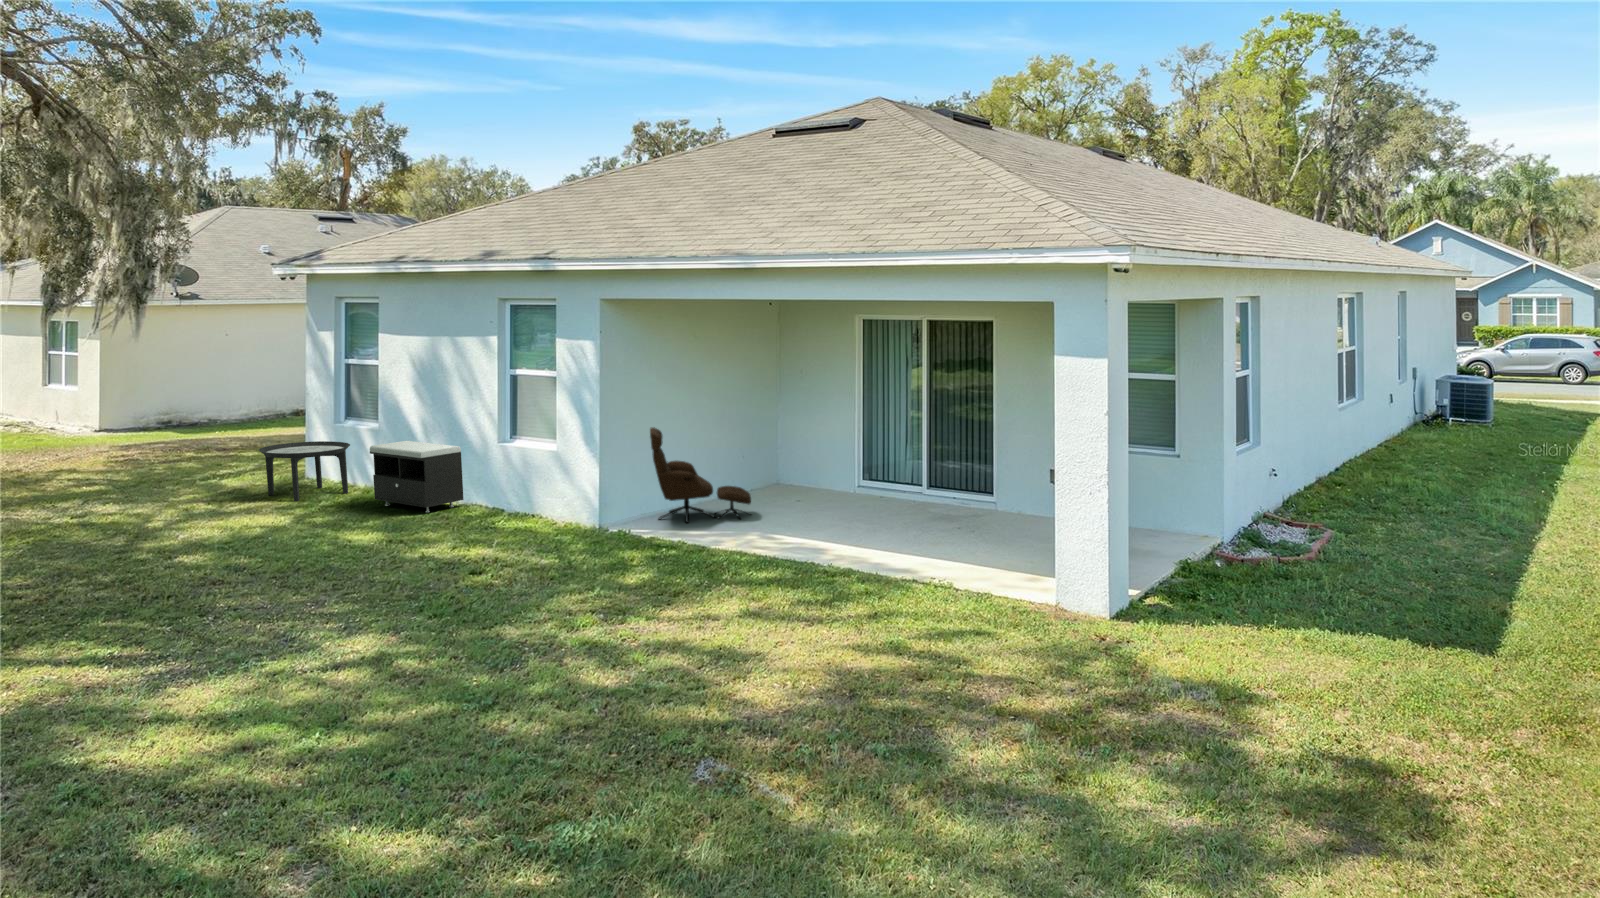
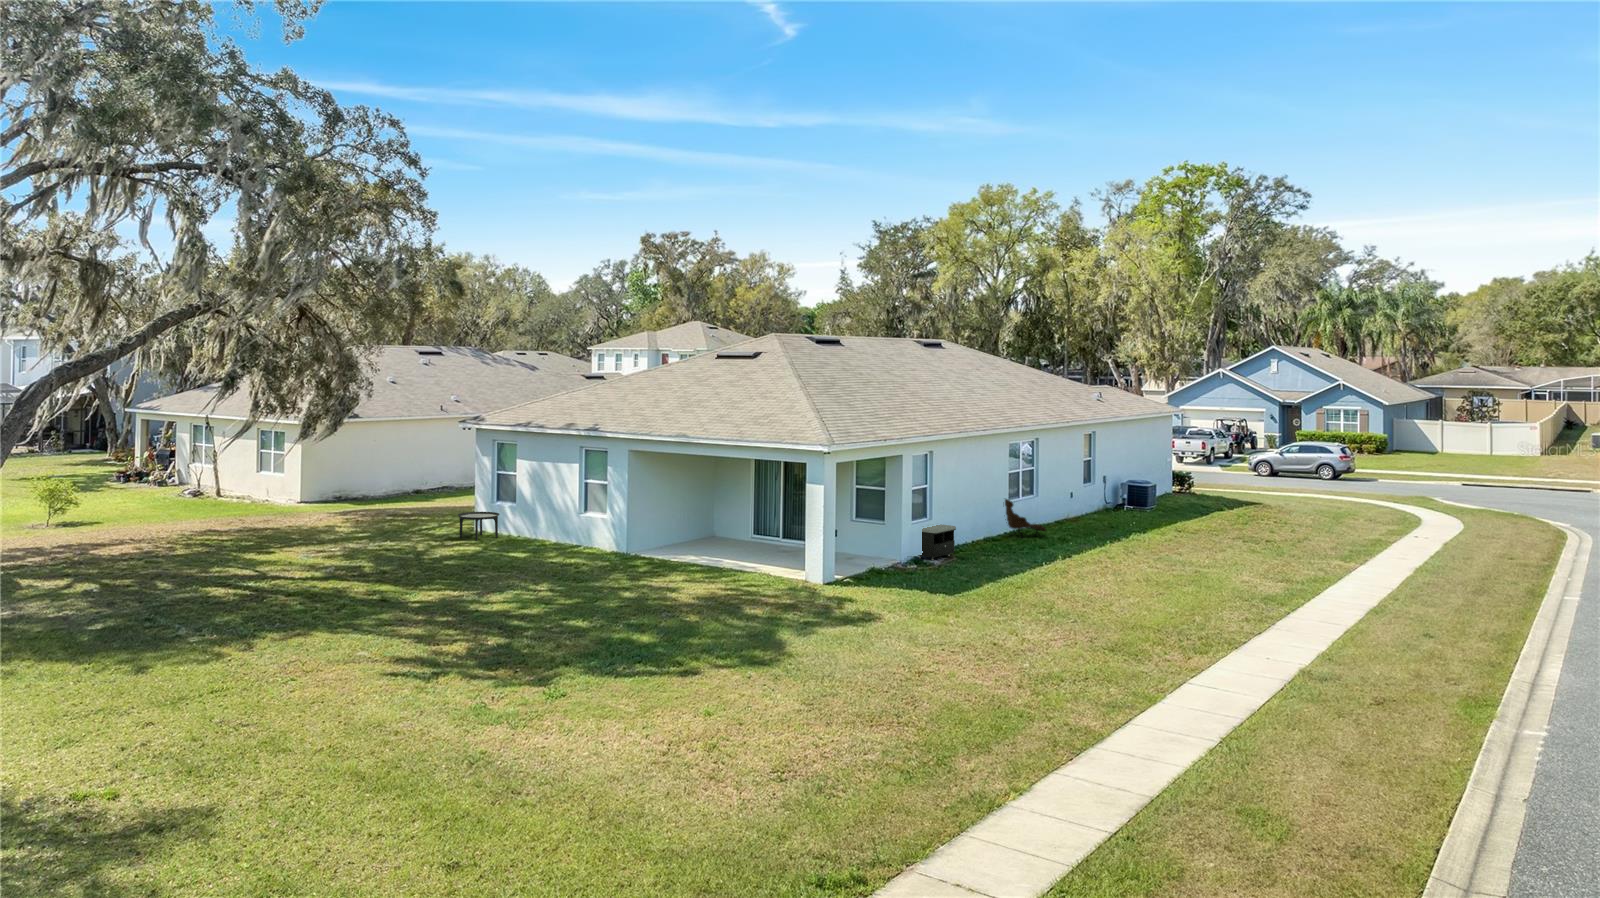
lounge chair: present [650,427,751,523] -> present [1005,499,1046,536]
storage bench: present [370,441,464,512] -> present [919,524,956,560]

